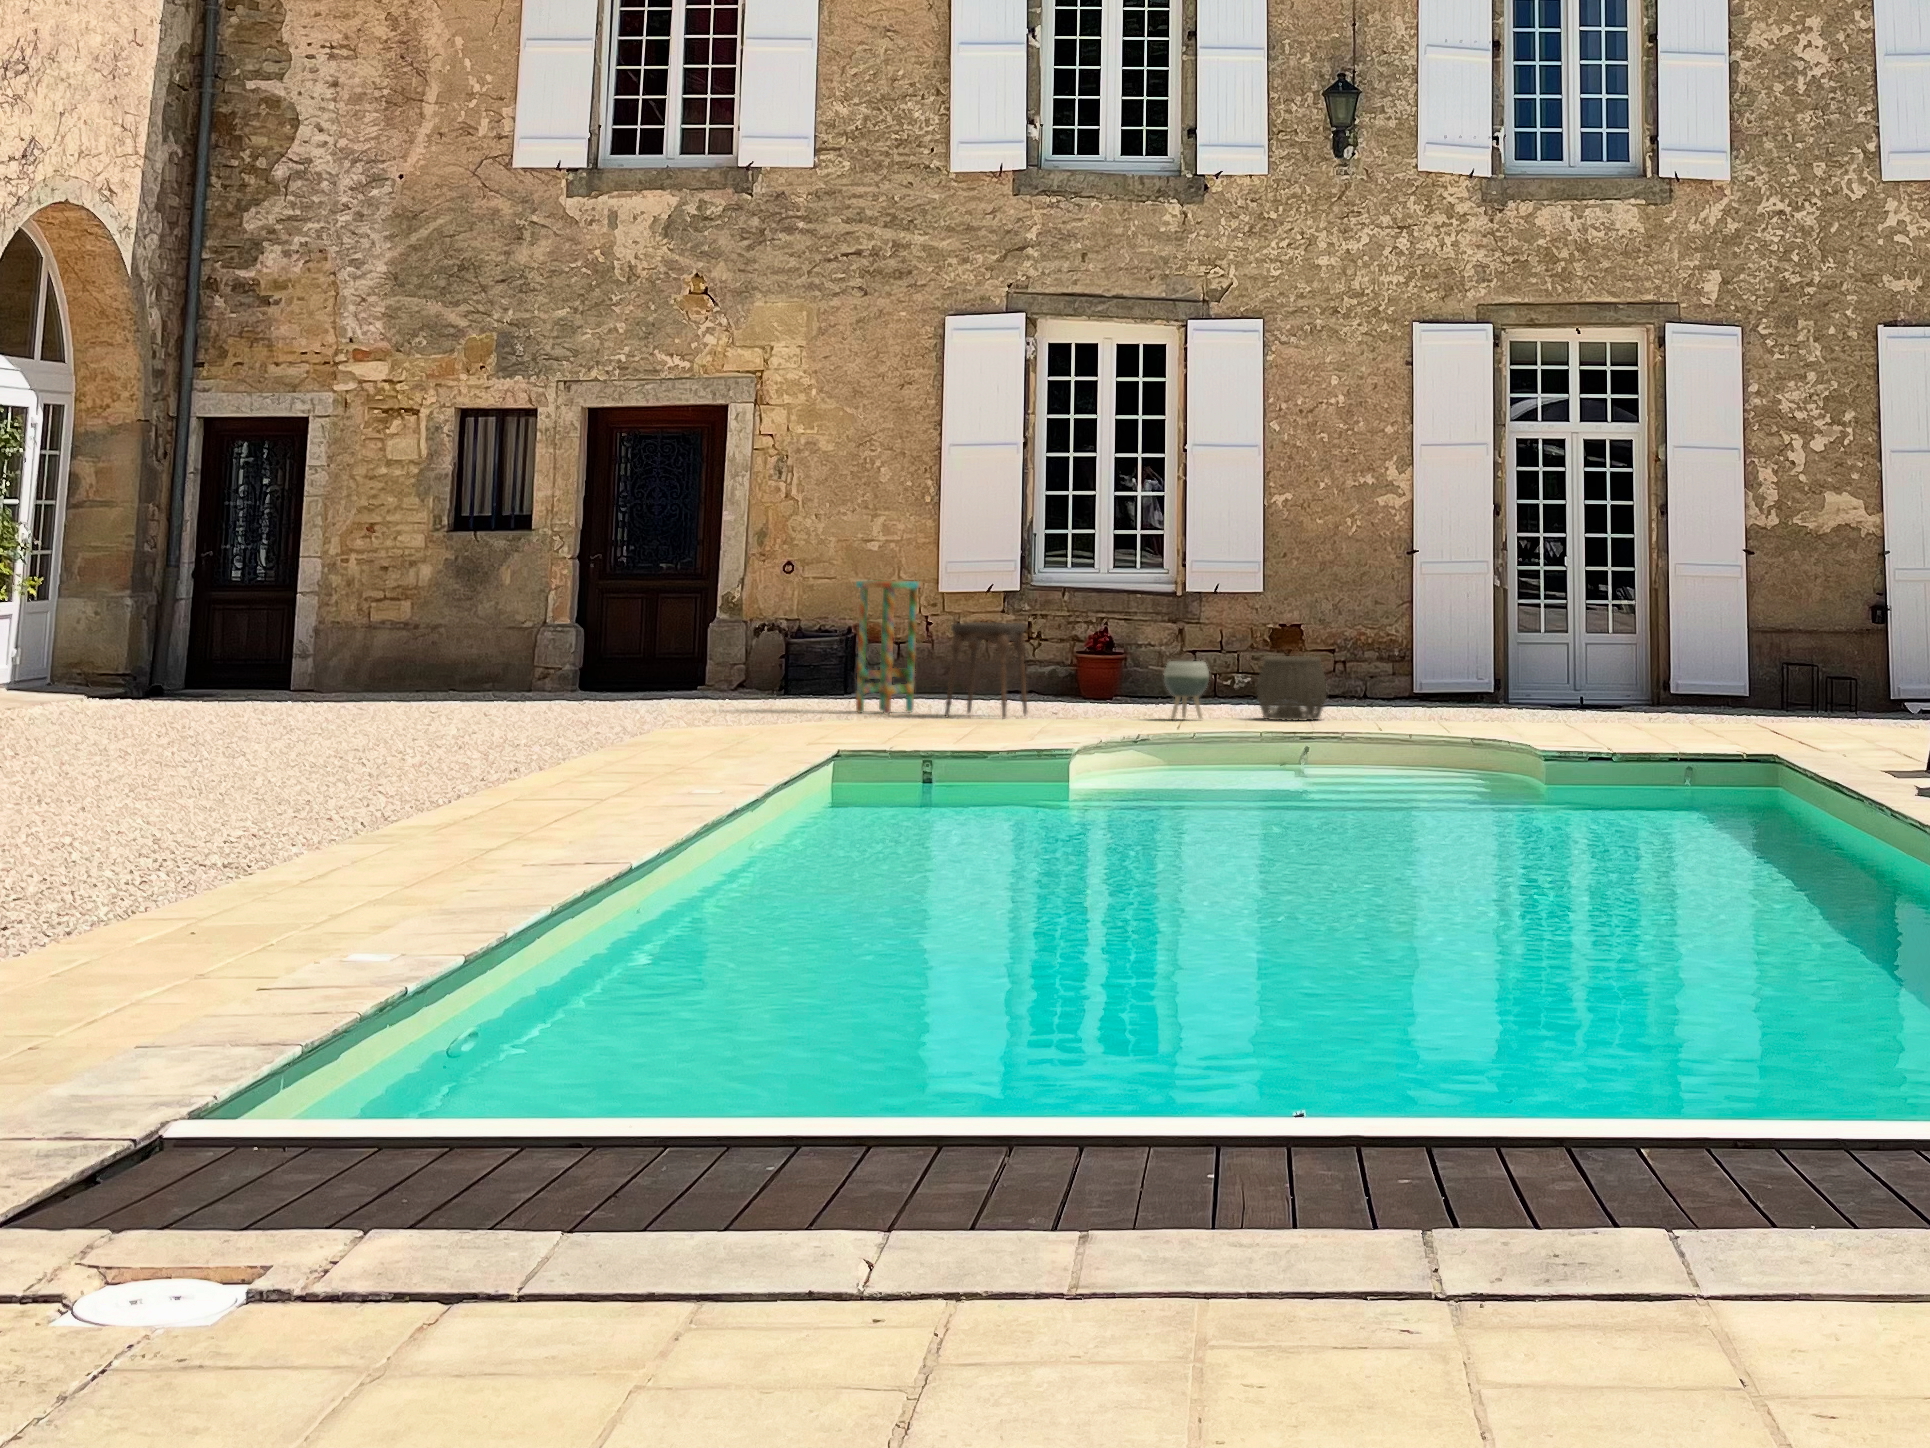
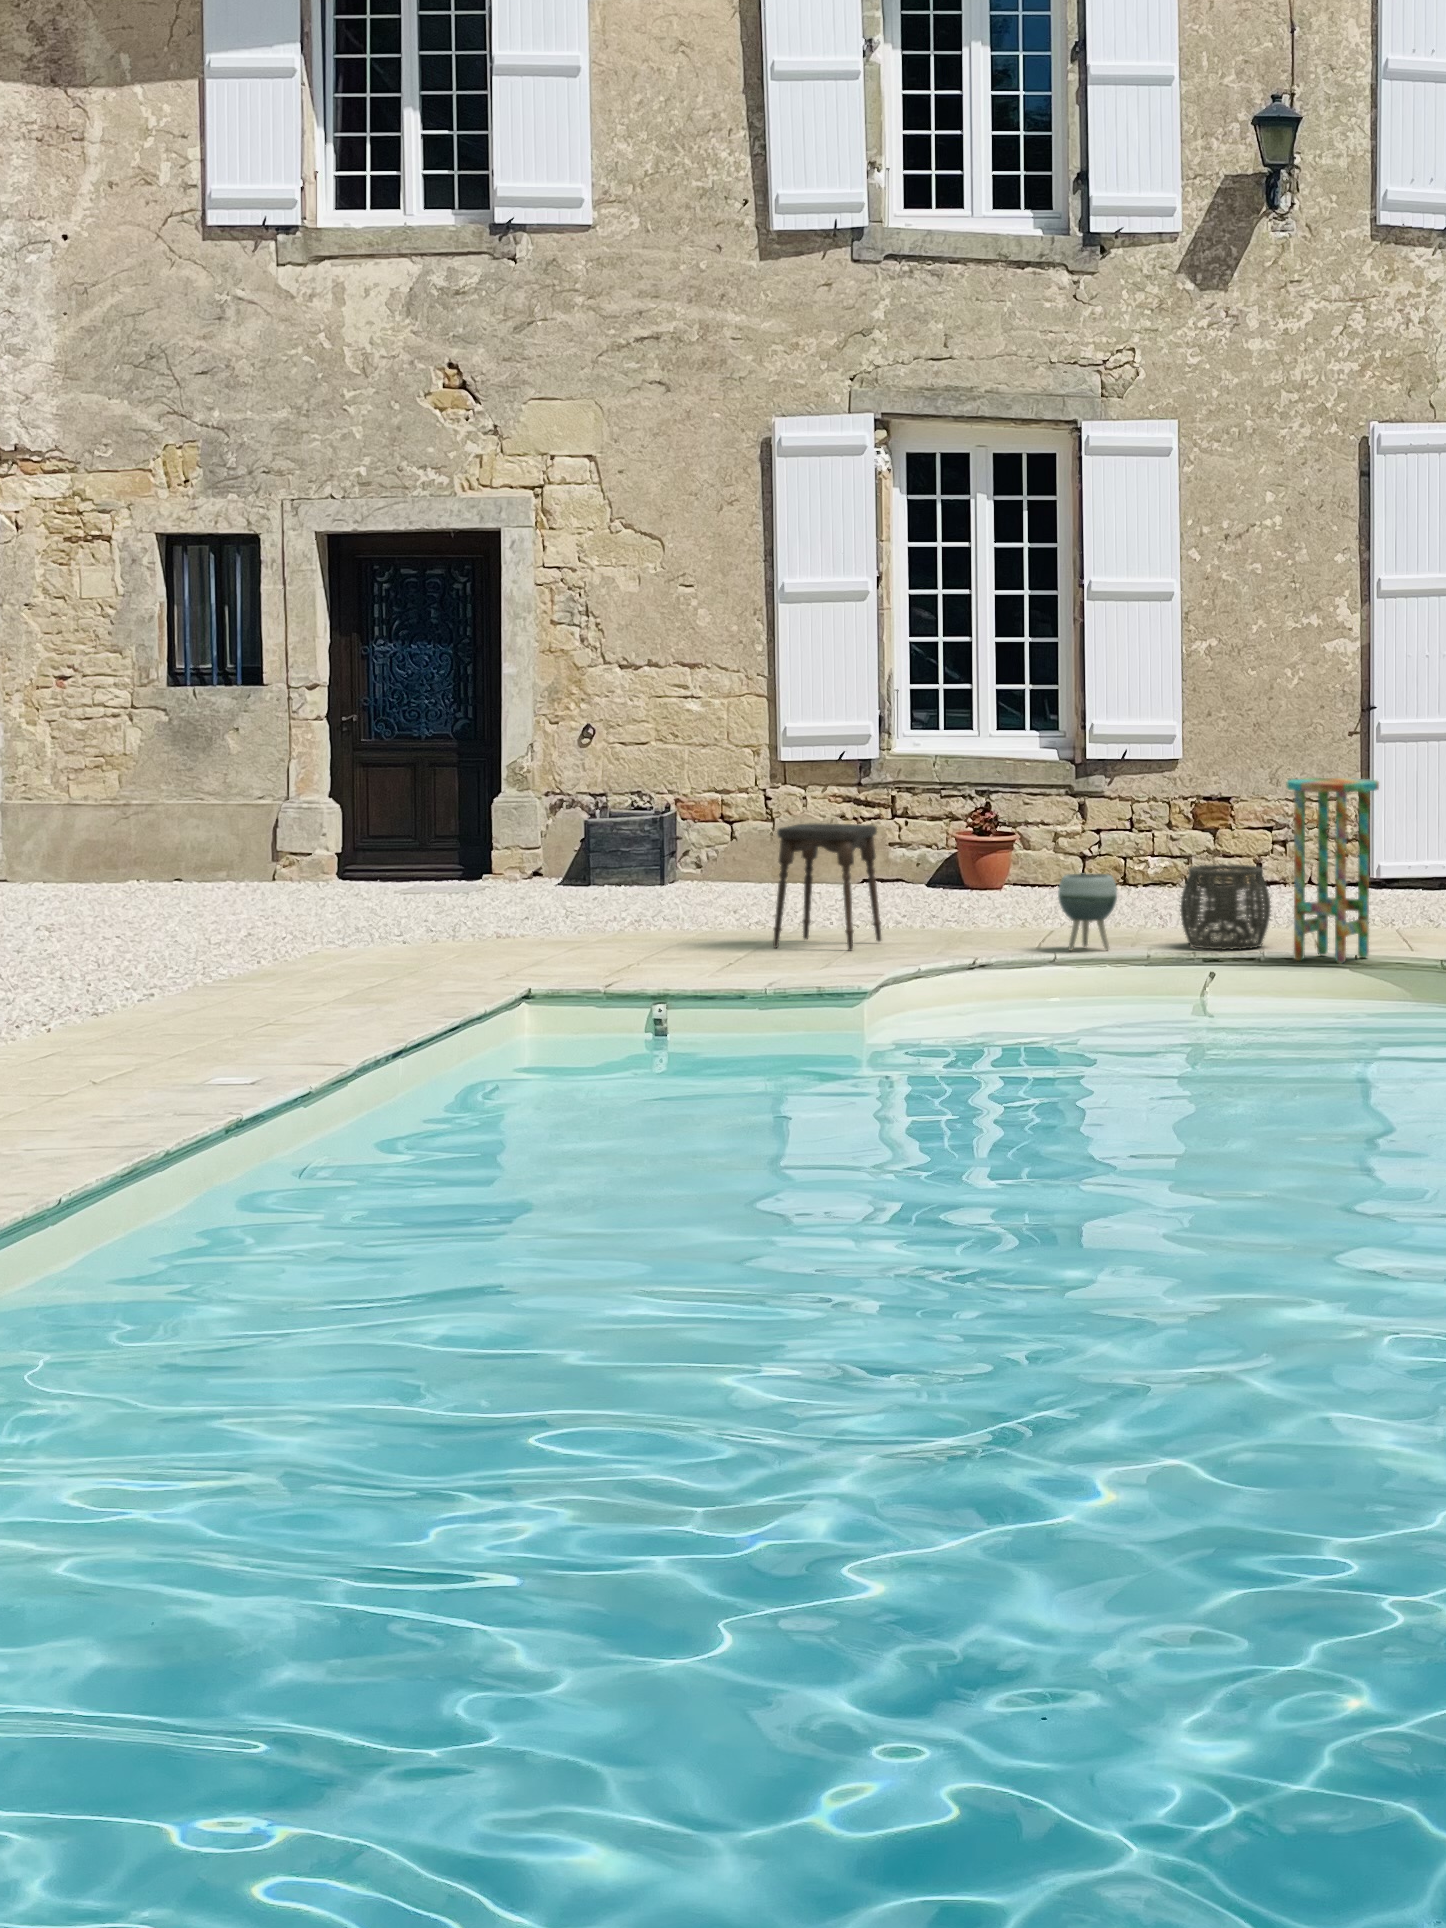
side table: present [856,581,923,714] -> present [1286,778,1379,963]

